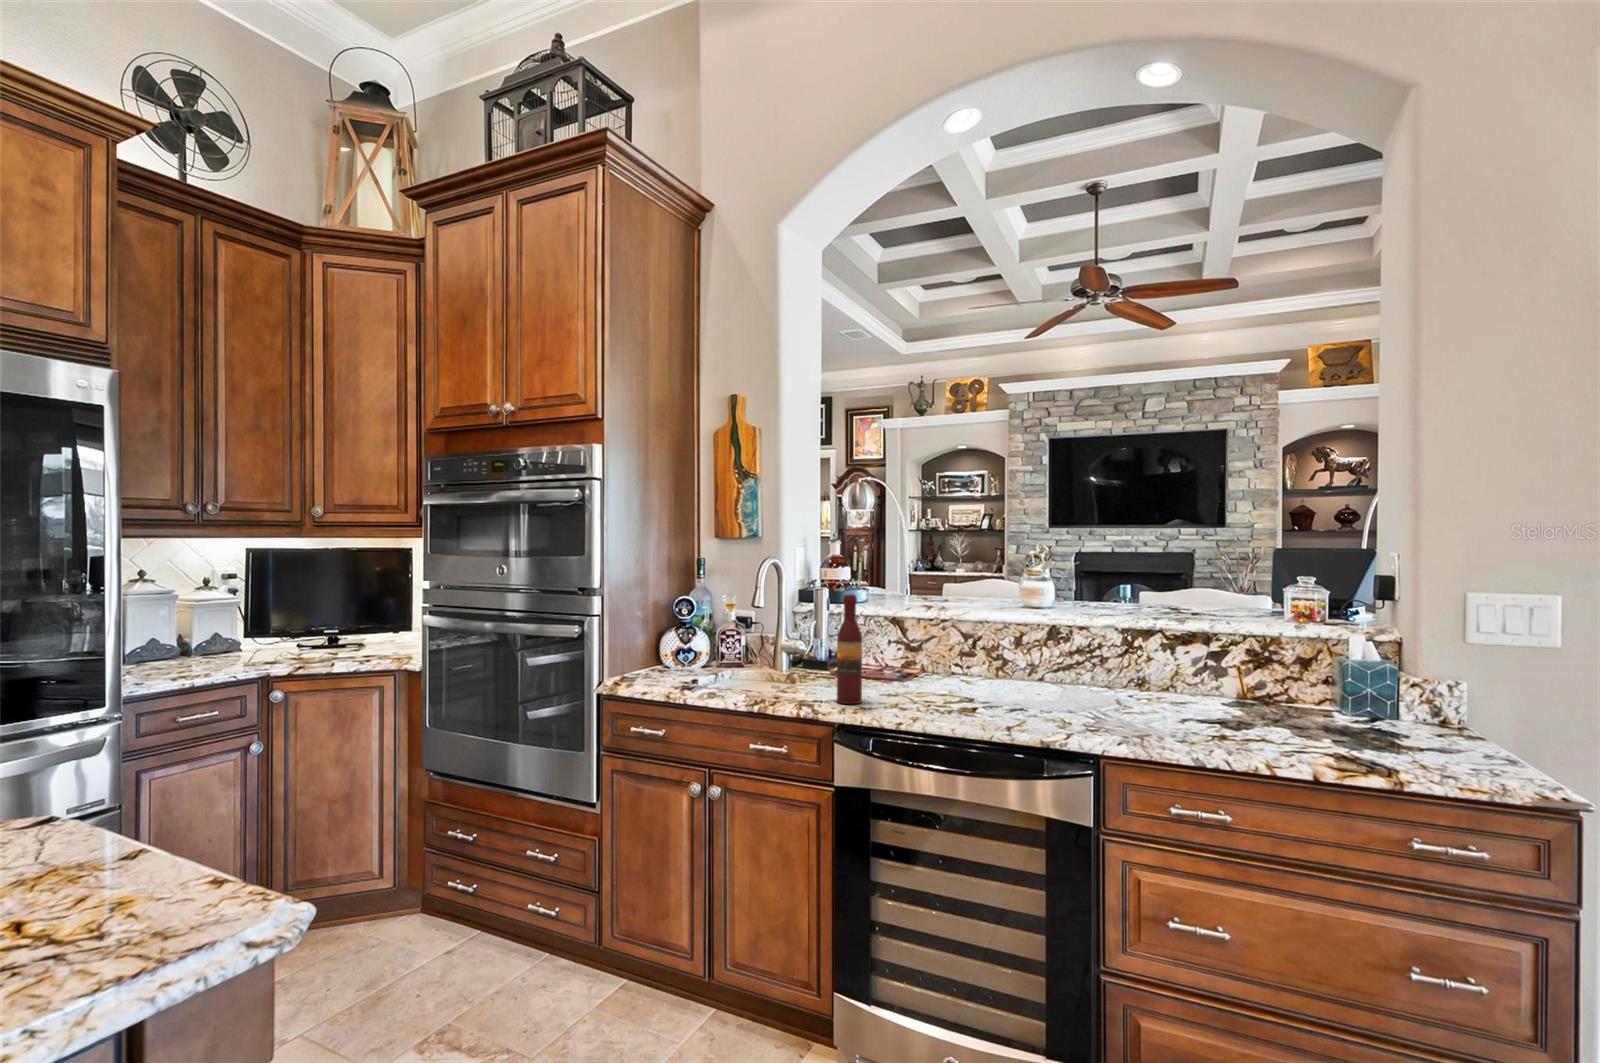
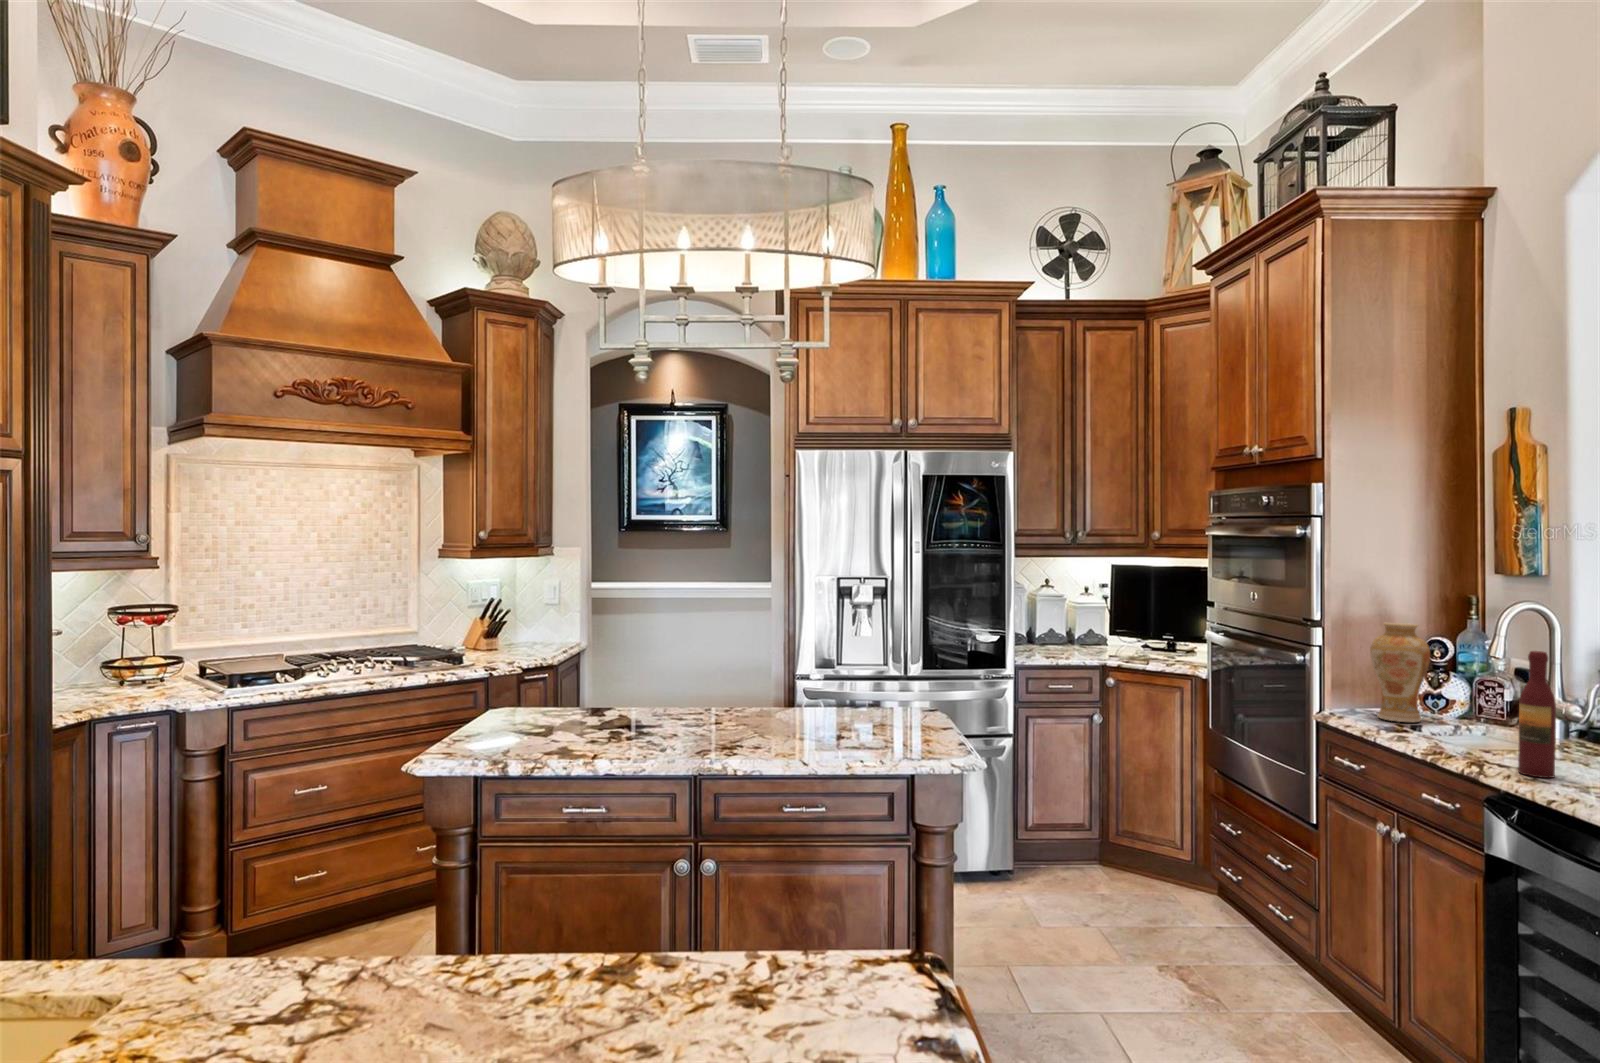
vase: none [652,585,701,680] -> present [1370,623,1430,722]

